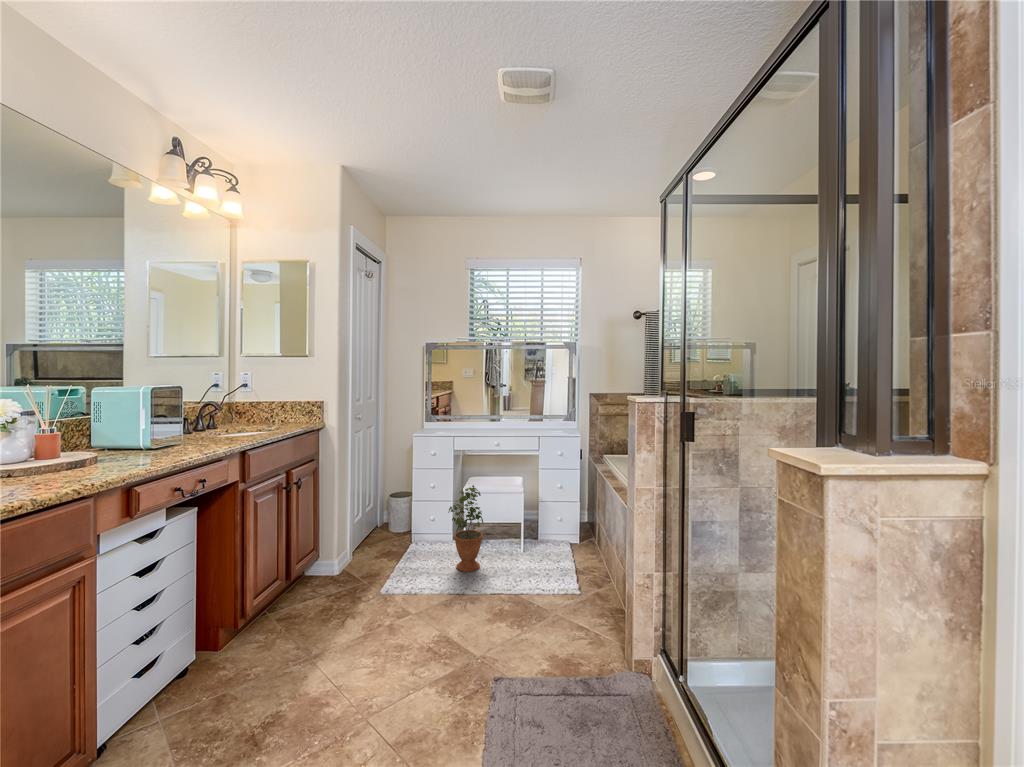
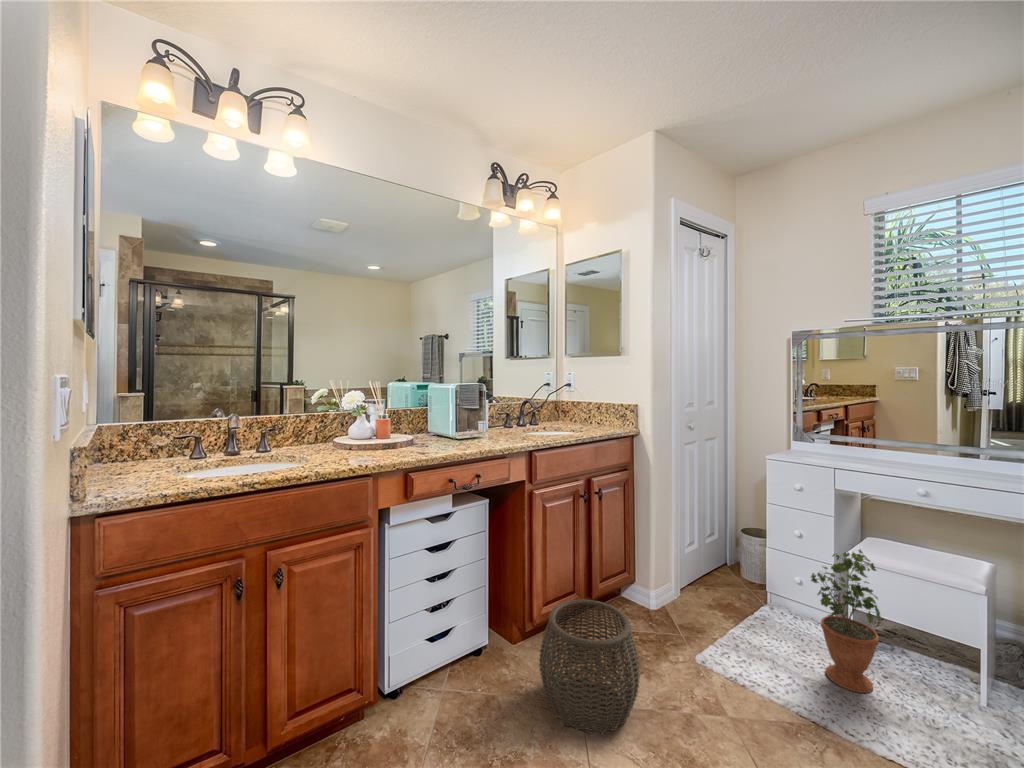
woven basket: none [270,568,361,671] -> present [539,600,640,733]

